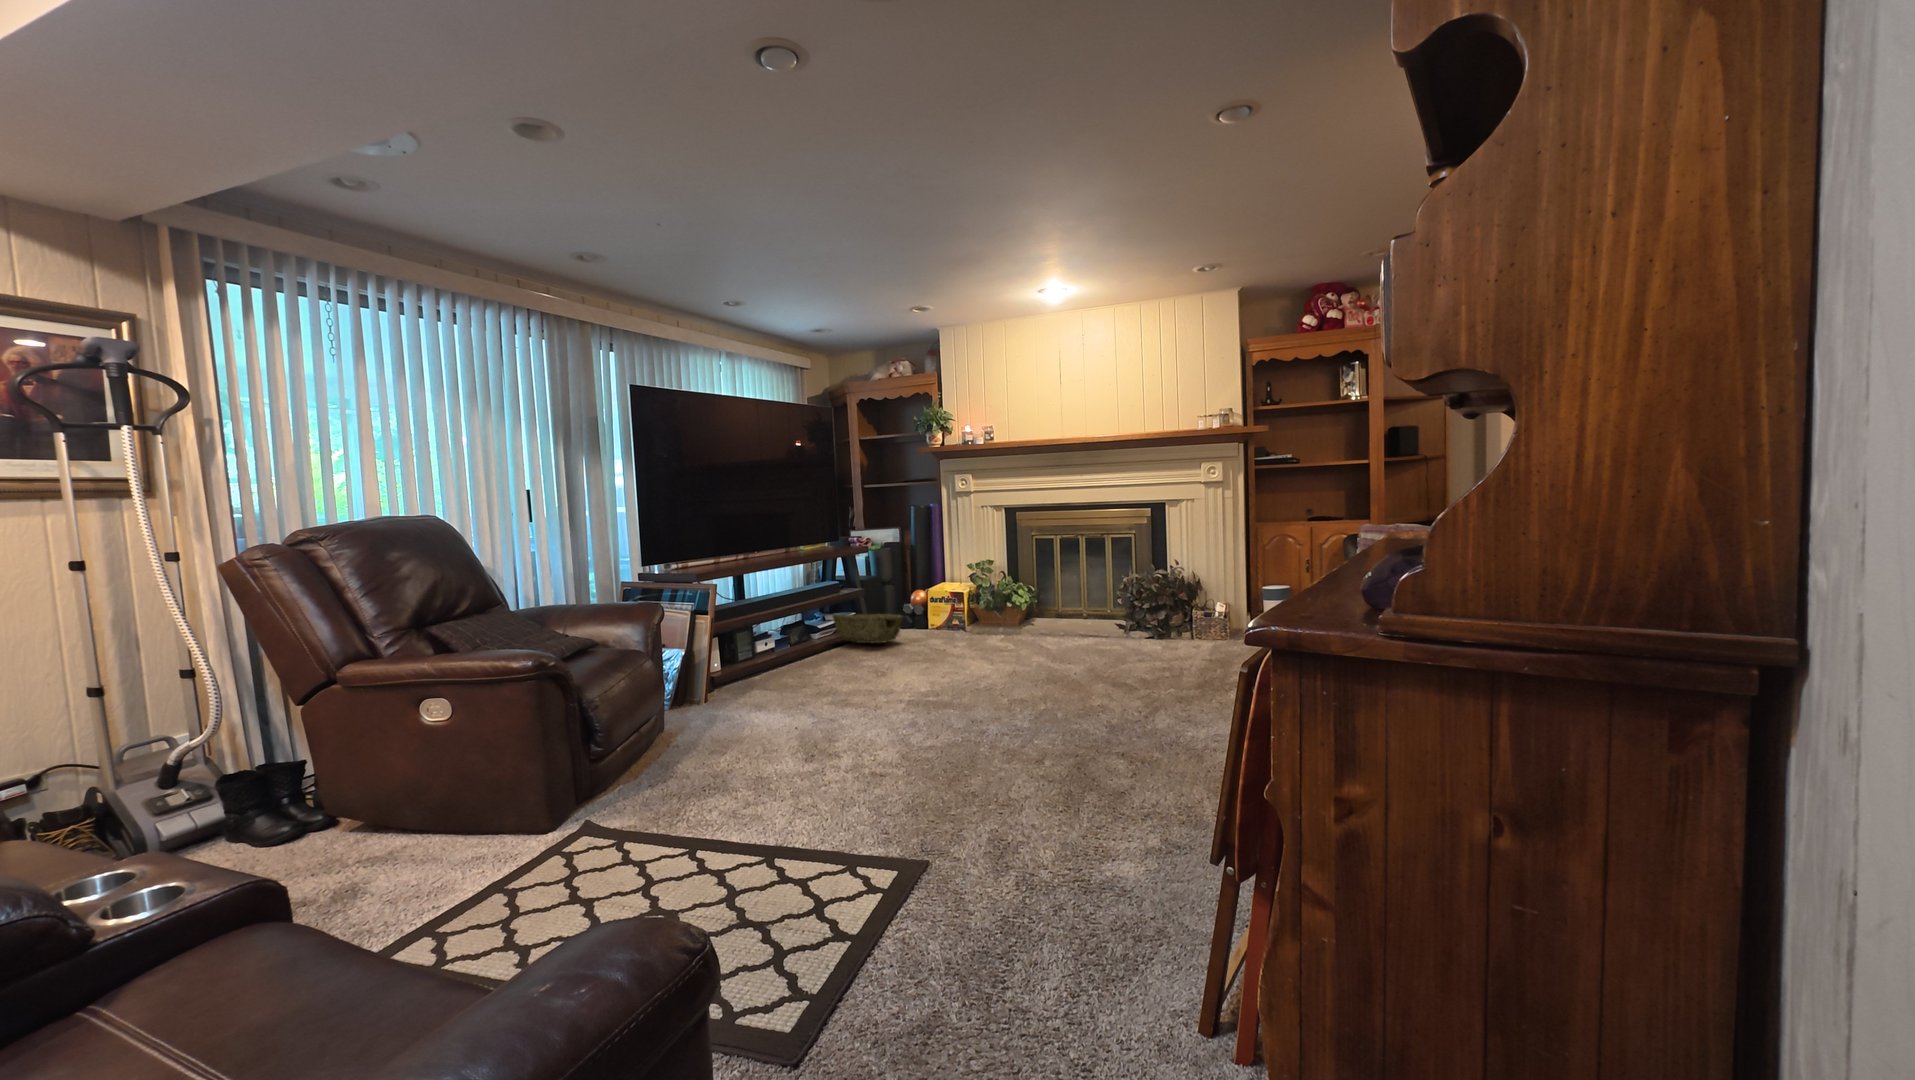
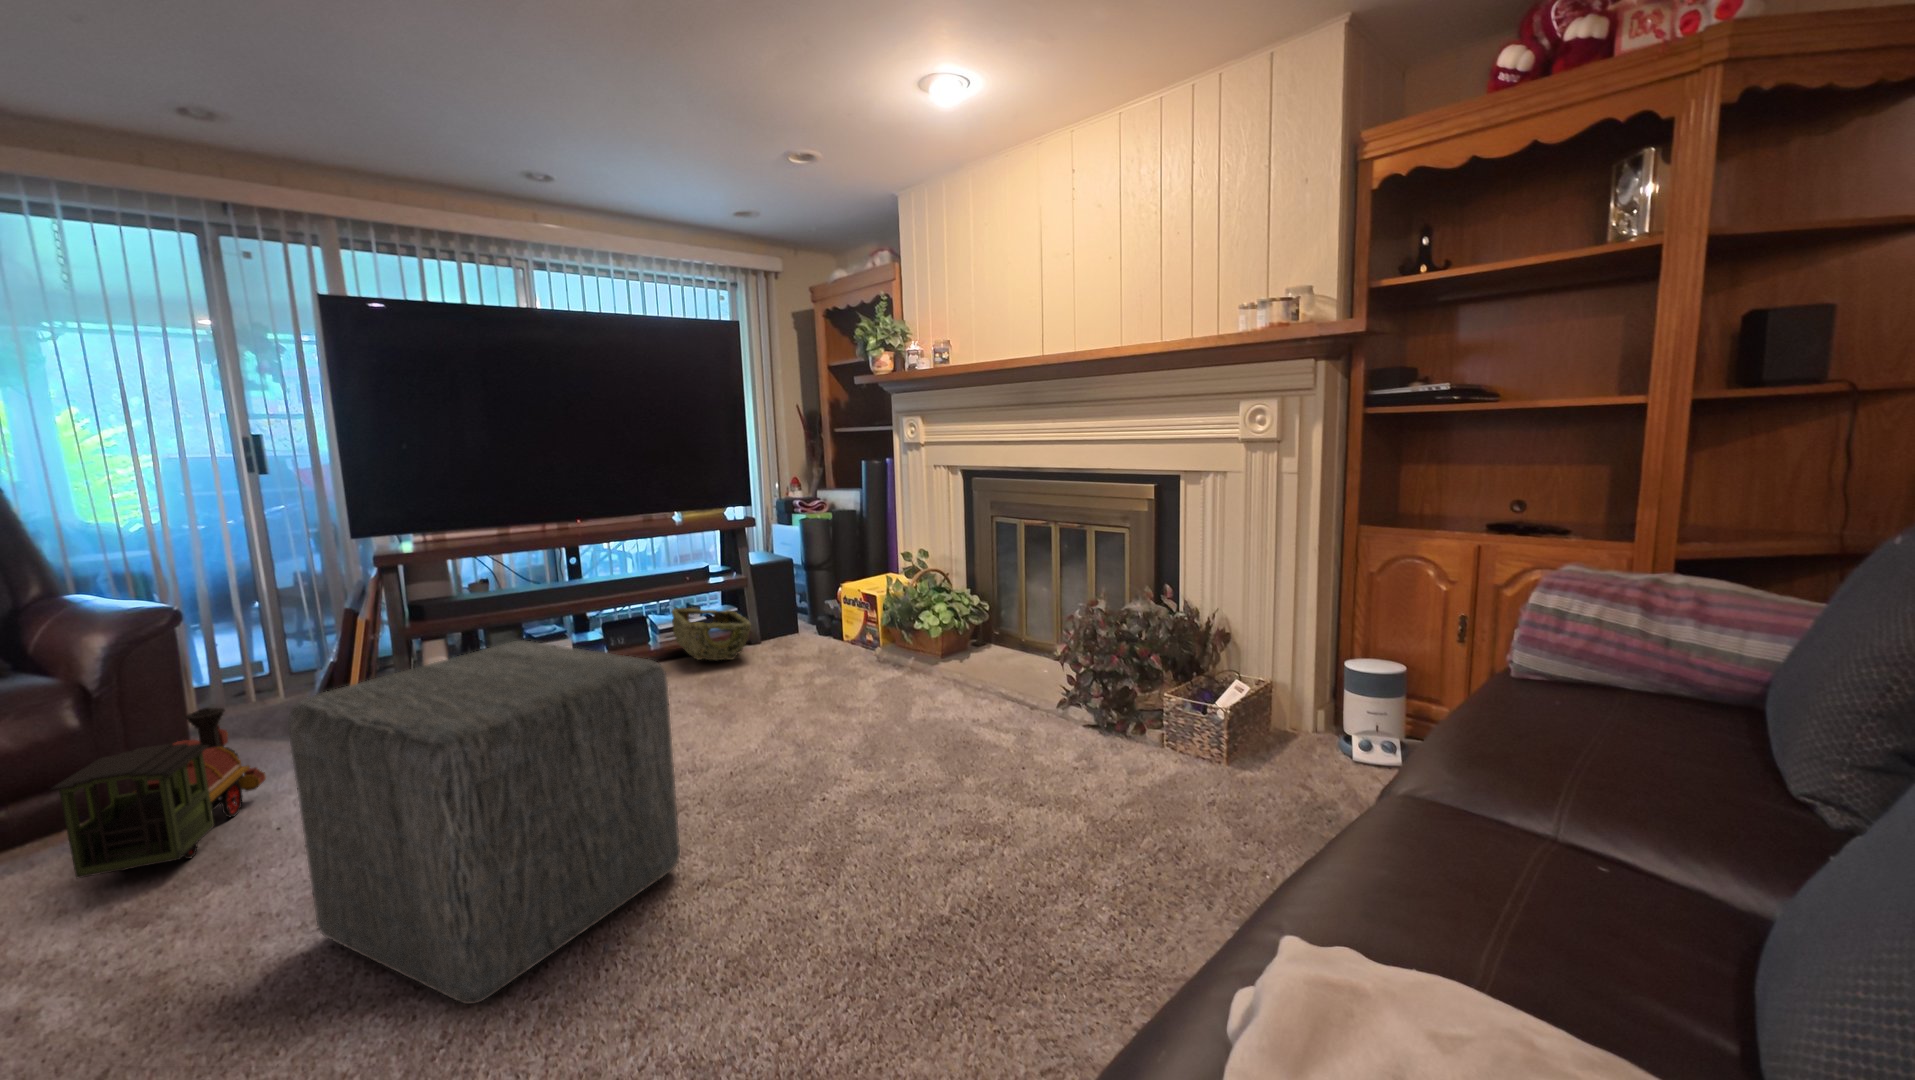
ottoman: none [972,587,1098,725] -> present [288,640,680,1004]
toy train: none [745,658,843,739] -> present [50,708,266,878]

